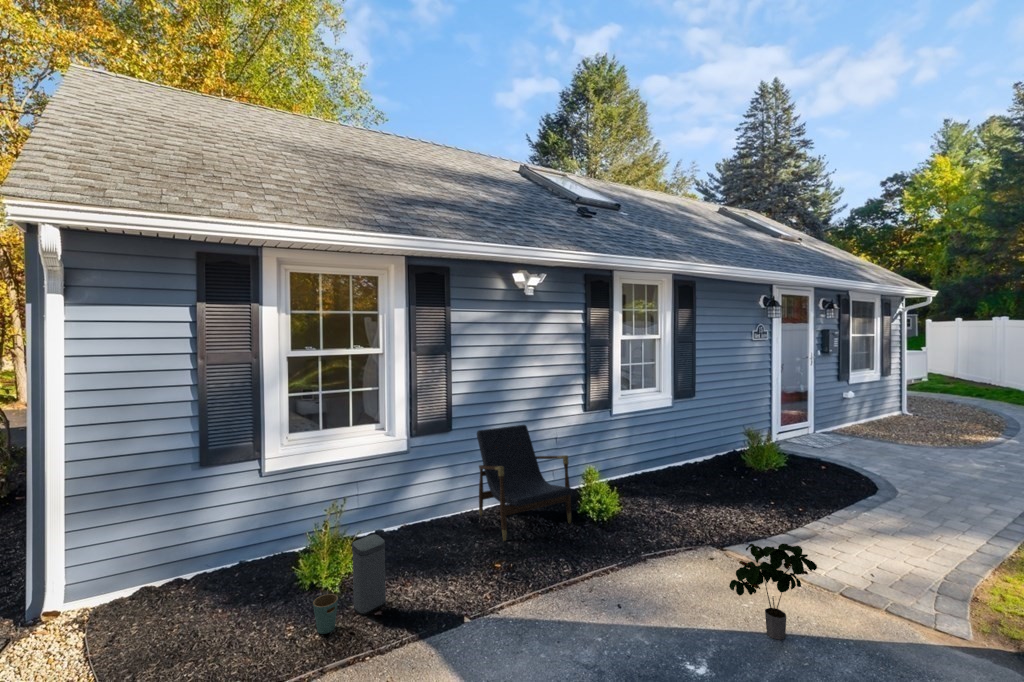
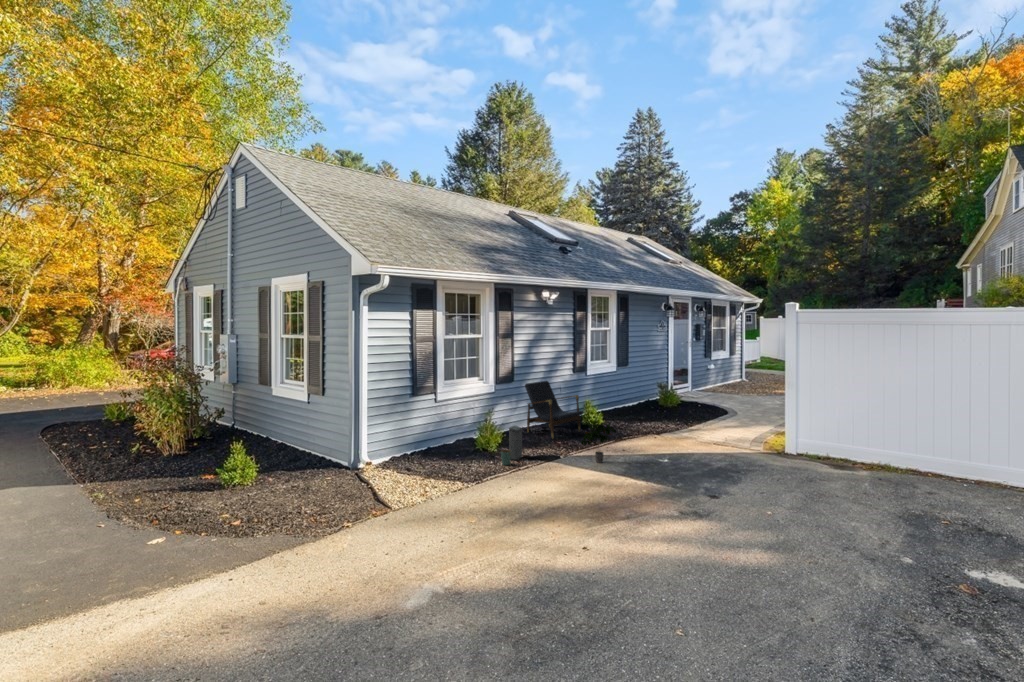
potted plant: present [729,544,817,640] -> present [581,423,616,463]

